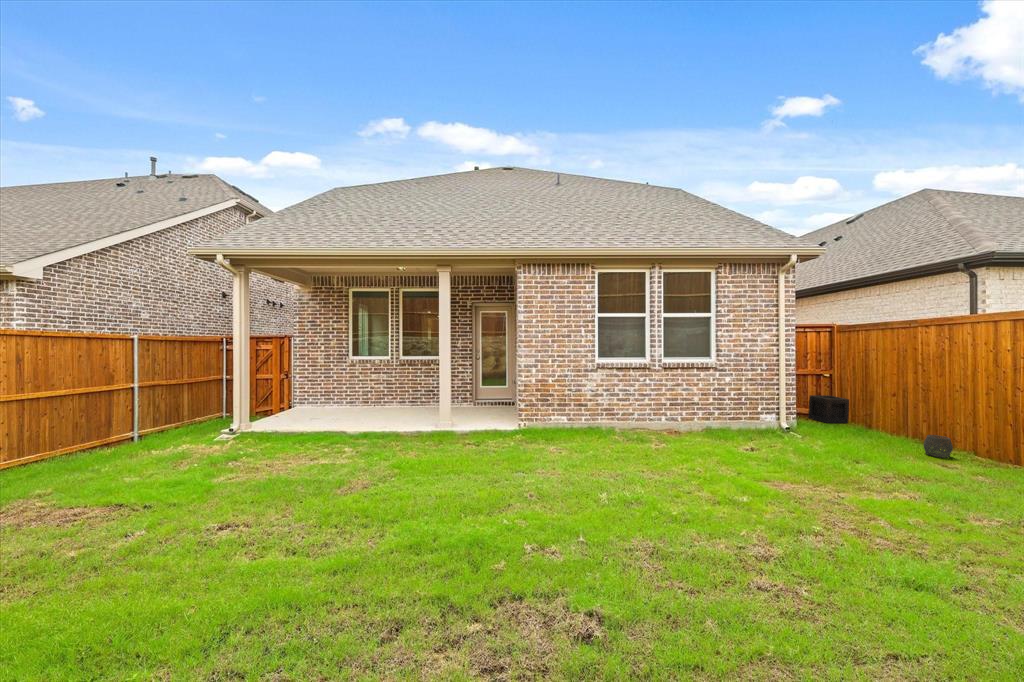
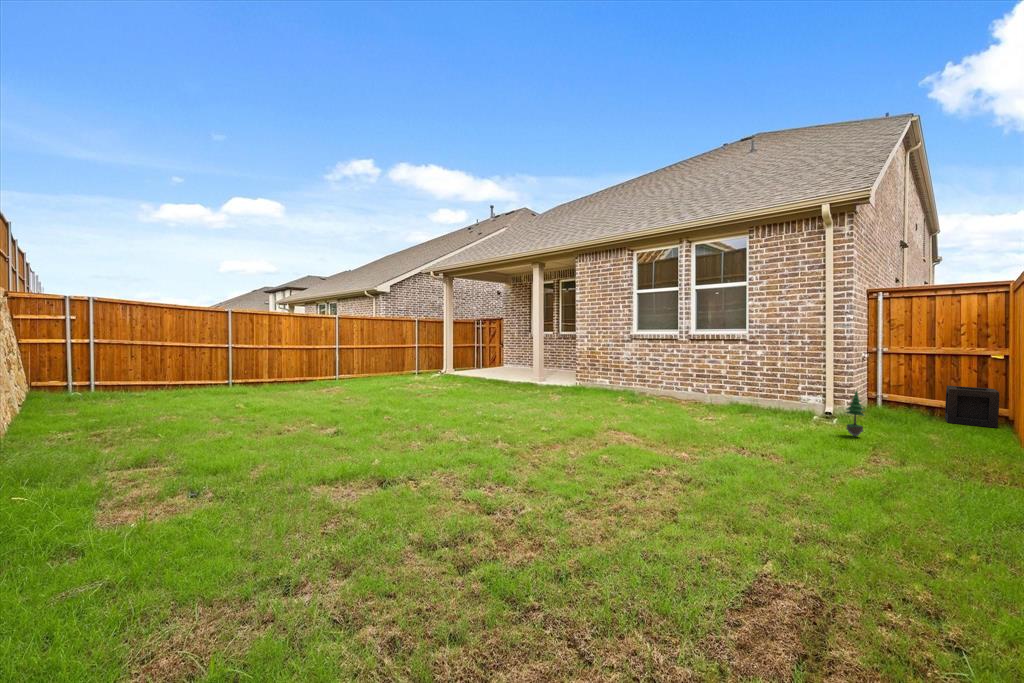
potted tree: none [854,413,870,450] -> present [845,391,865,436]
woven basket: present [924,435,953,458] -> none [952,429,999,464]

